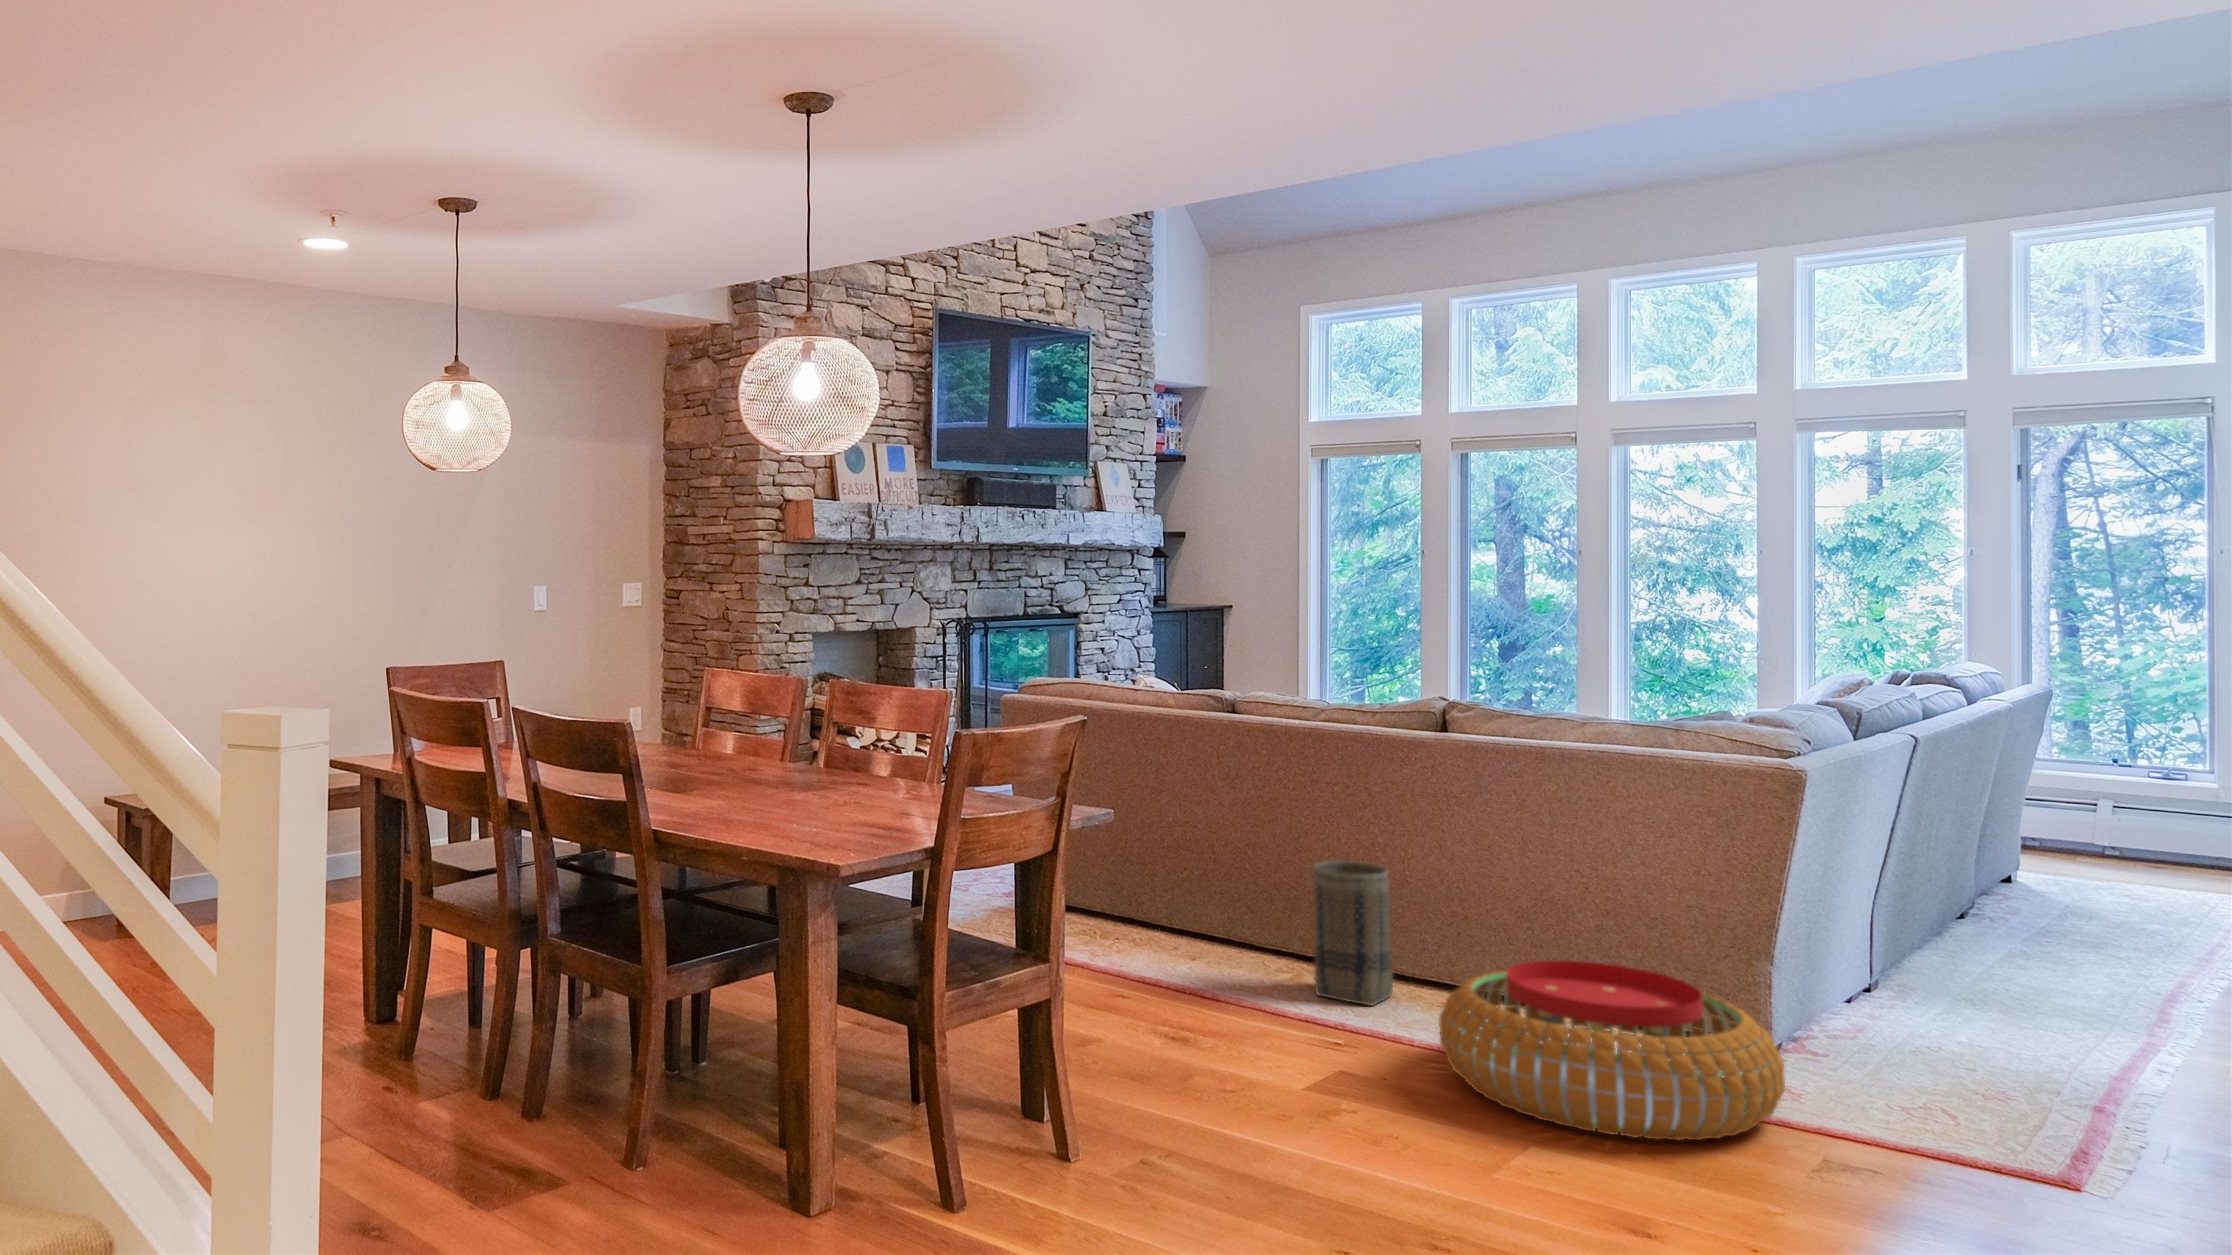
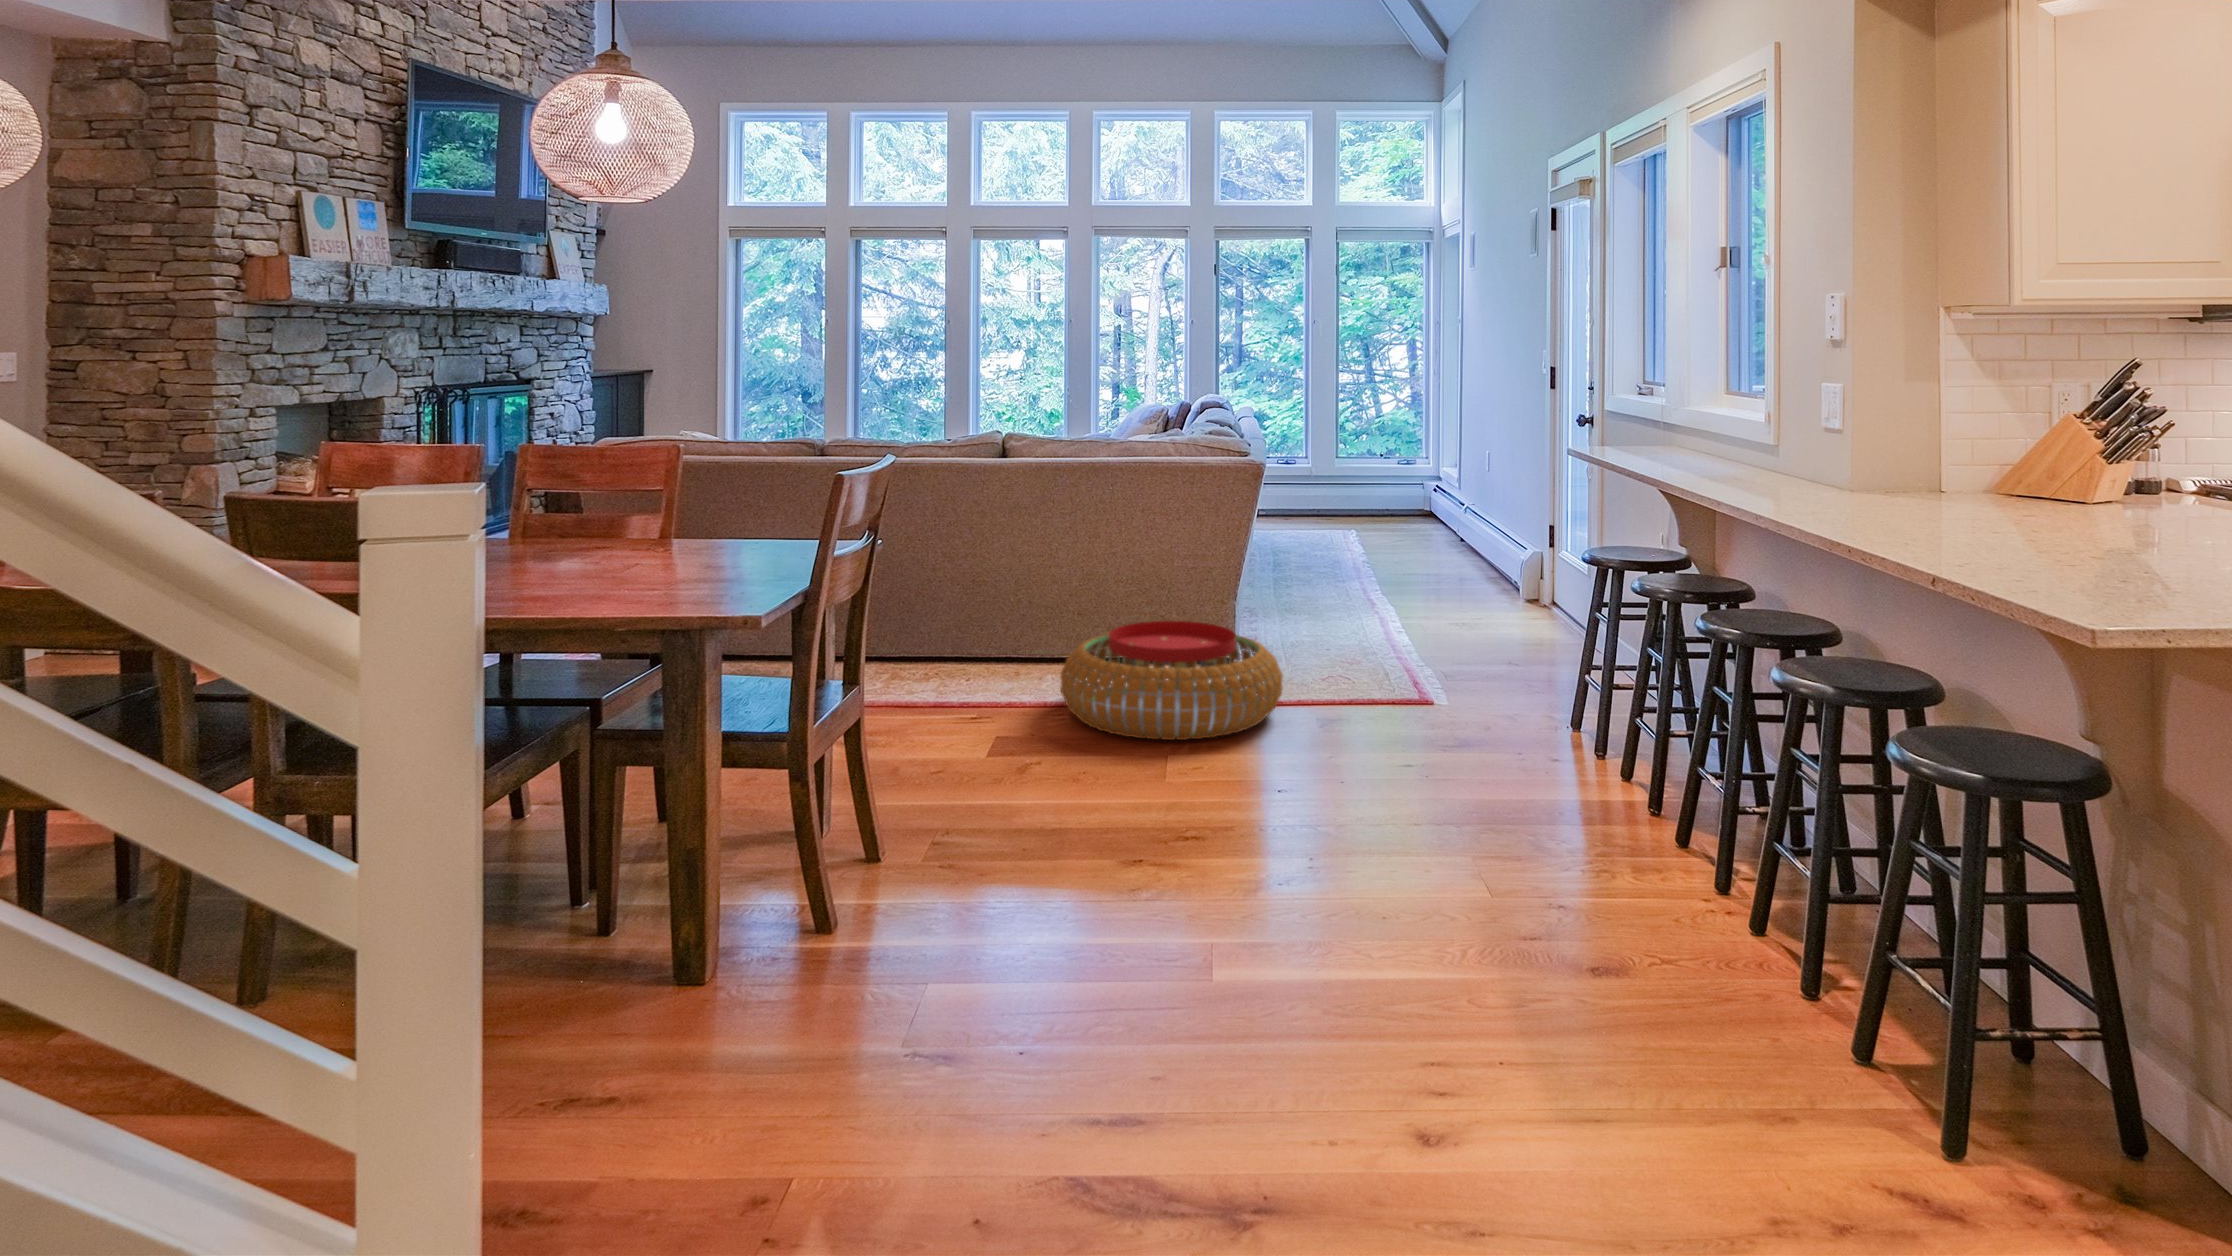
basket: present [1313,861,1393,1006] -> none [922,573,981,685]

